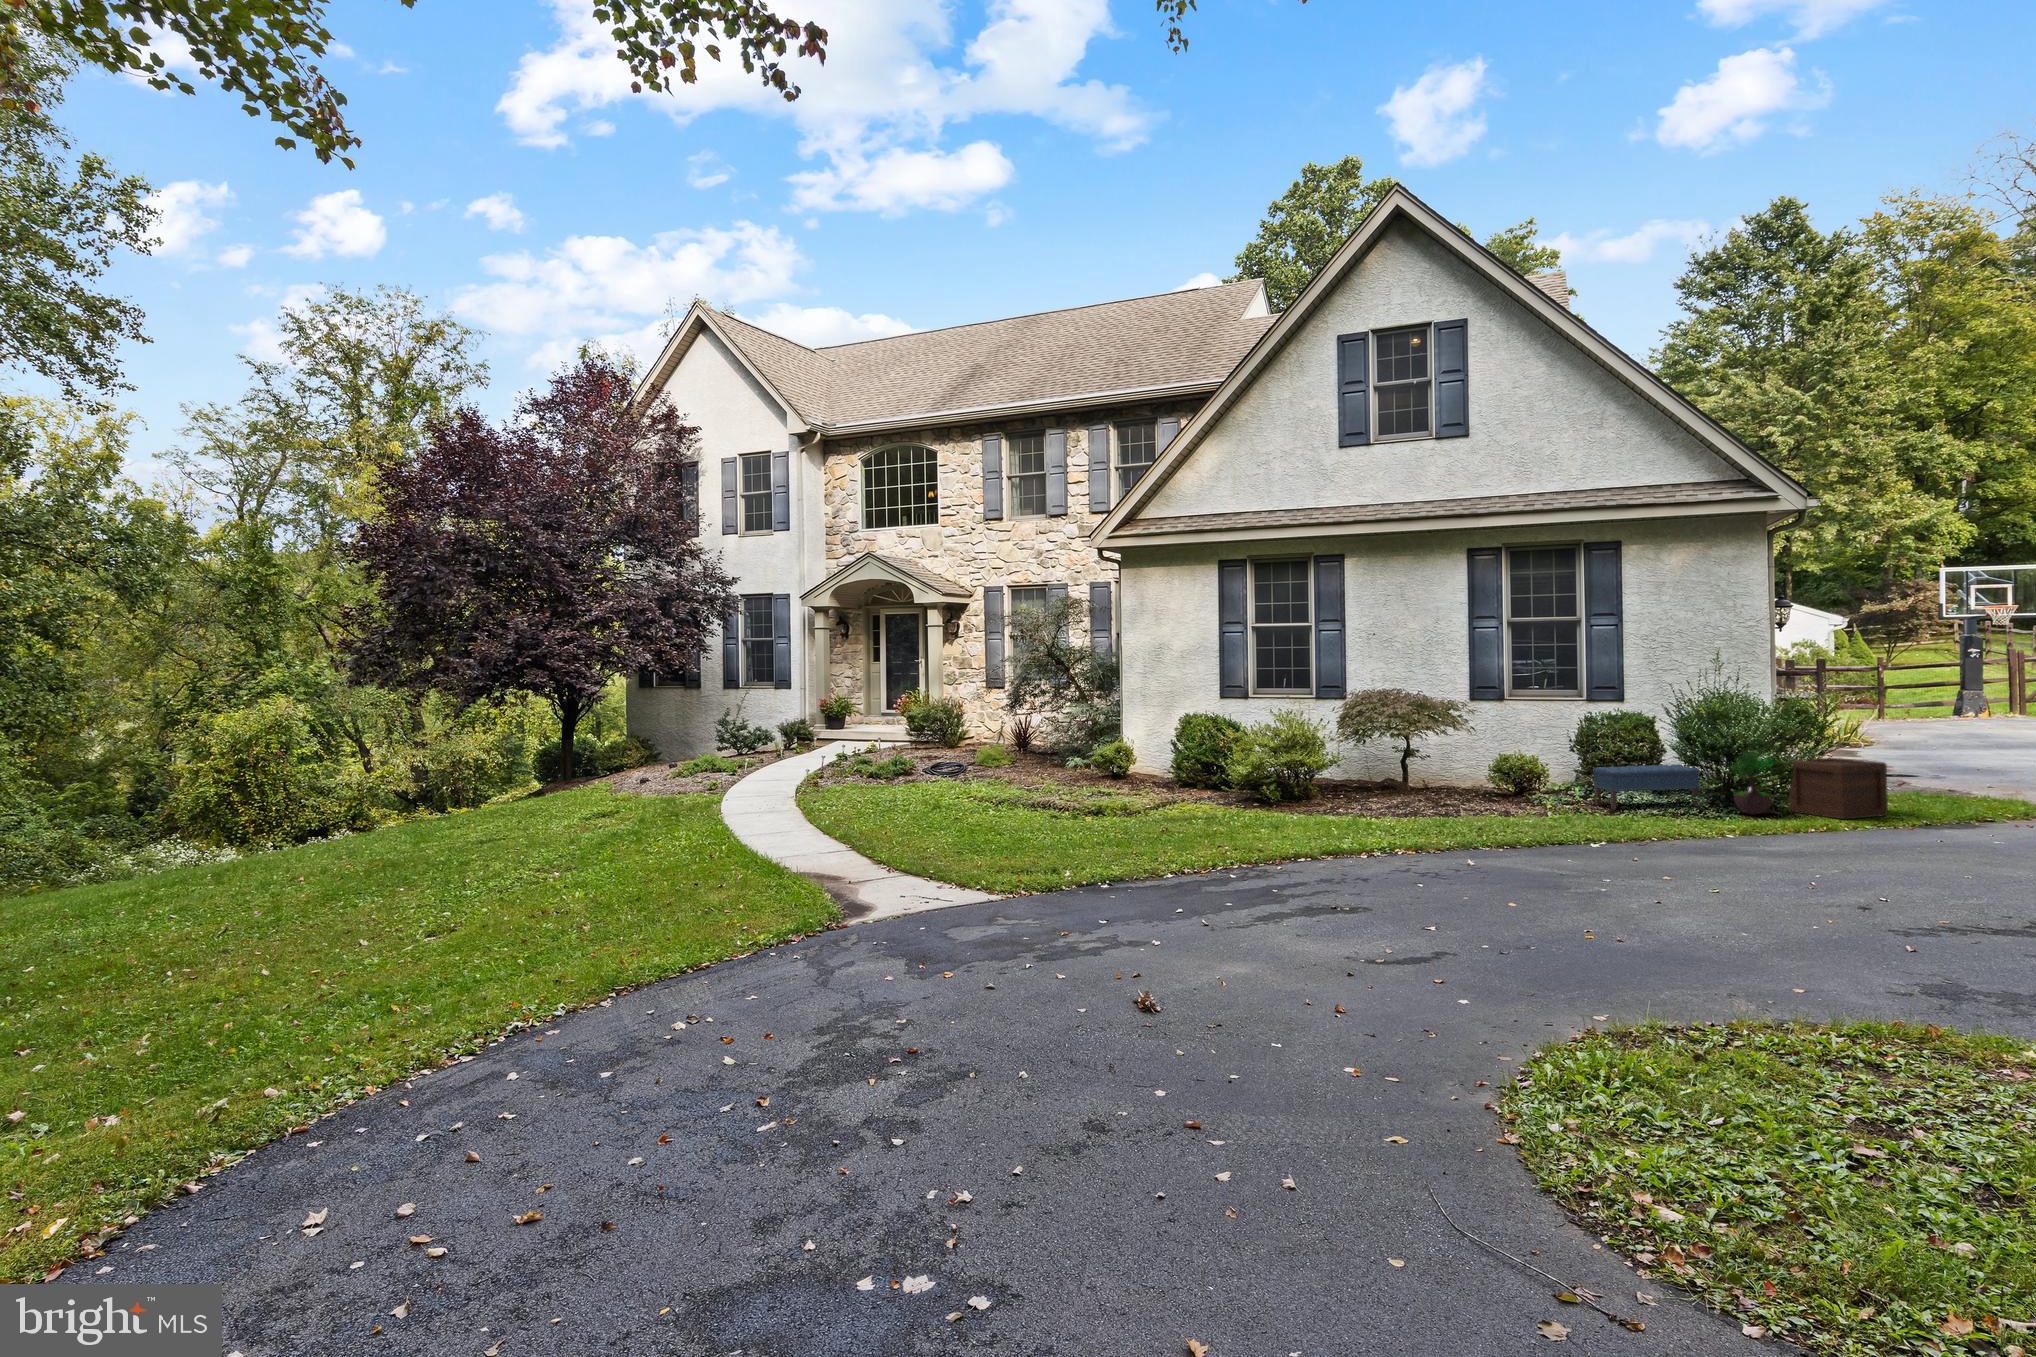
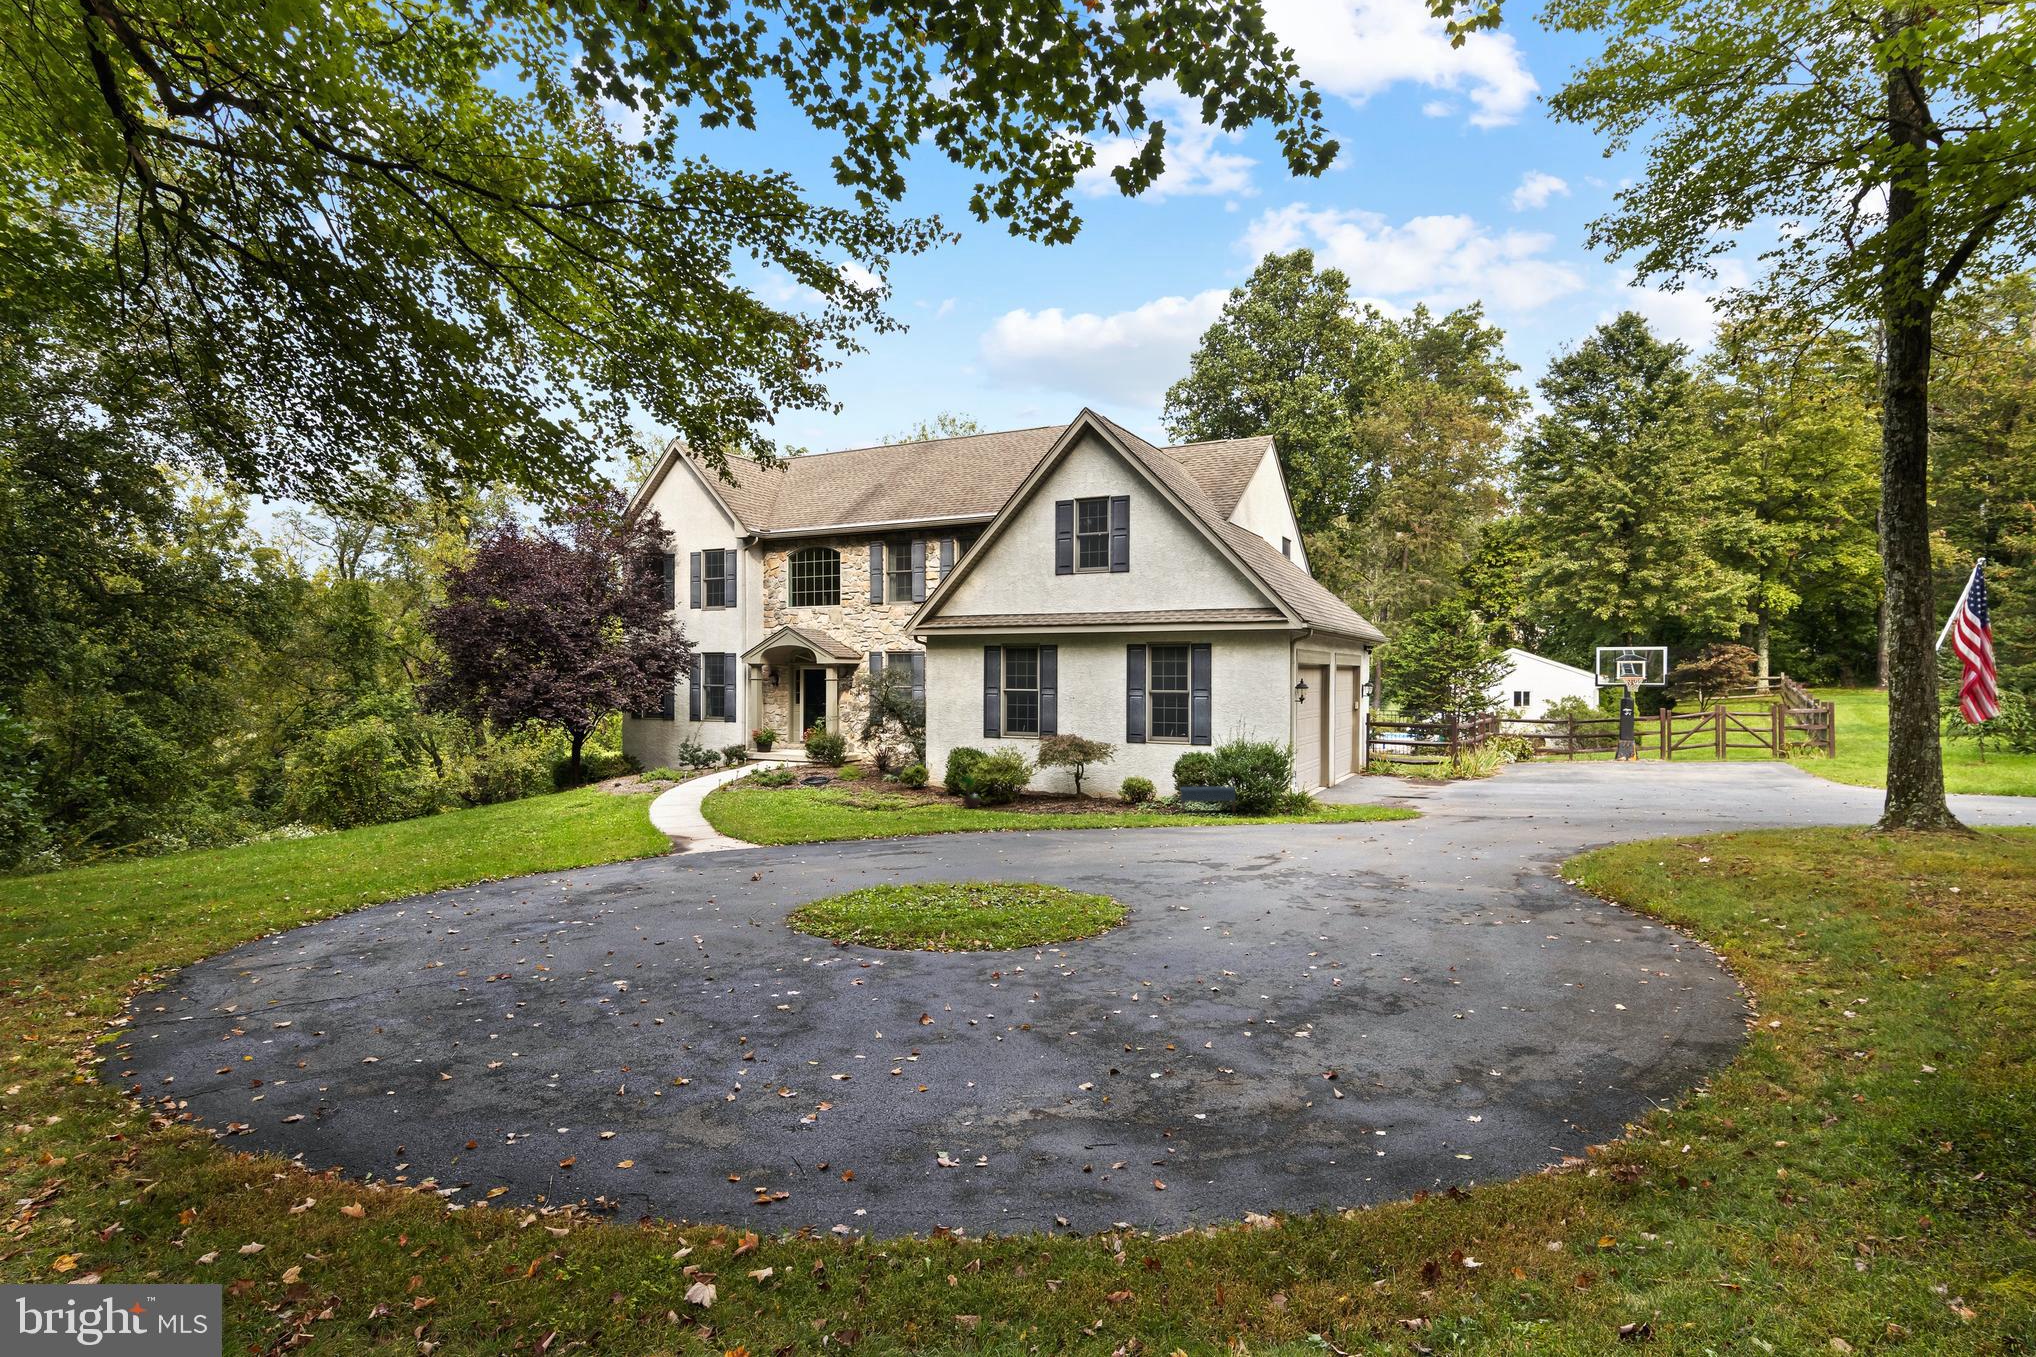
potted tree: present [1730,753,1771,815] -> present [958,775,980,808]
wooden crate: present [1789,758,1888,819] -> none [1276,783,1320,819]

